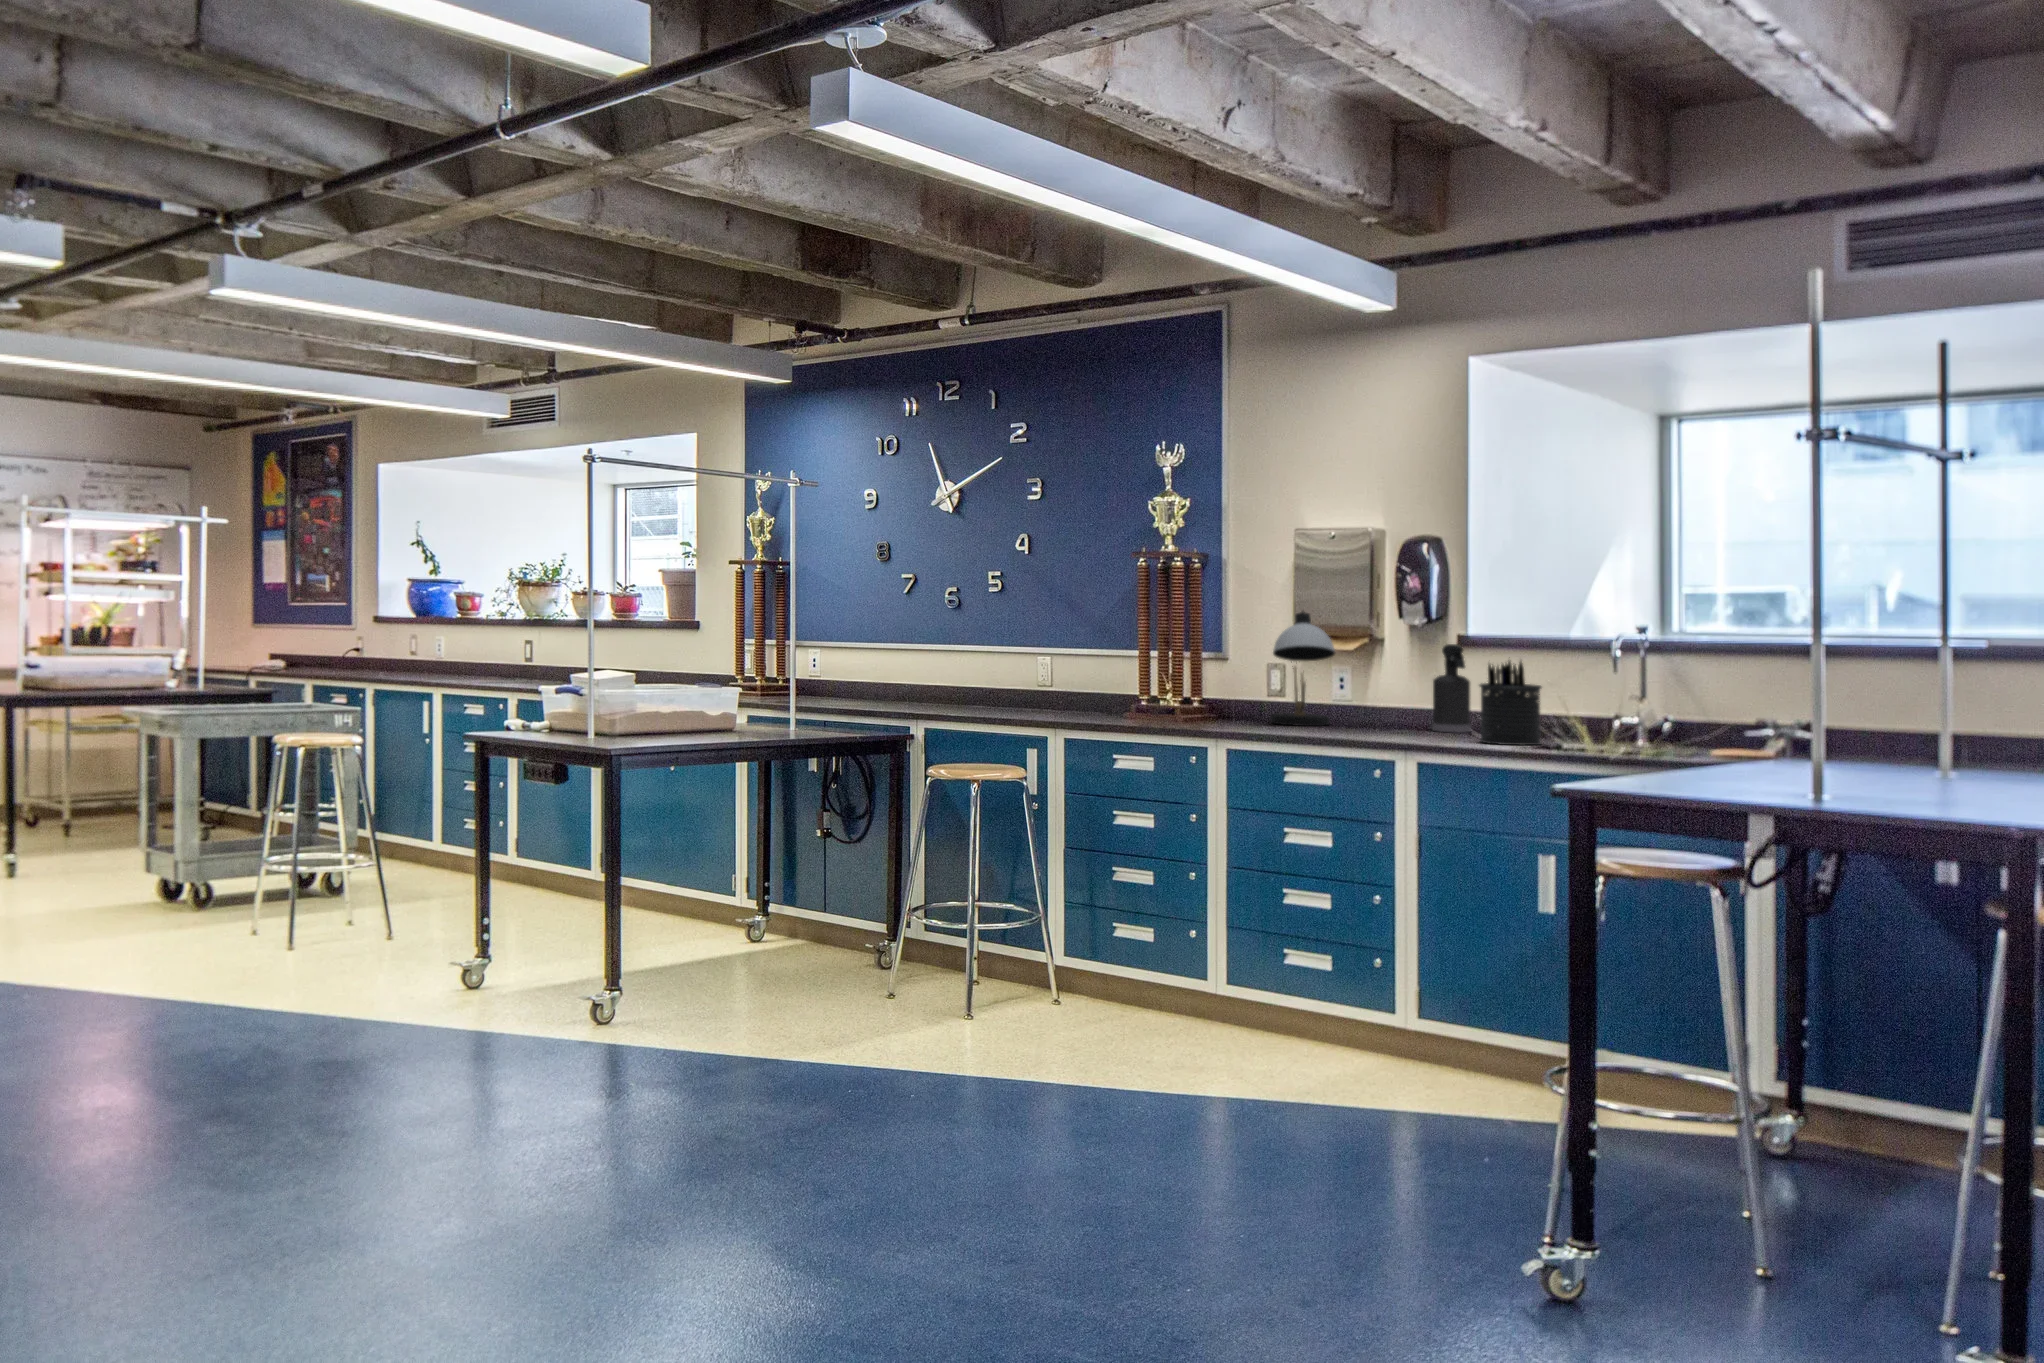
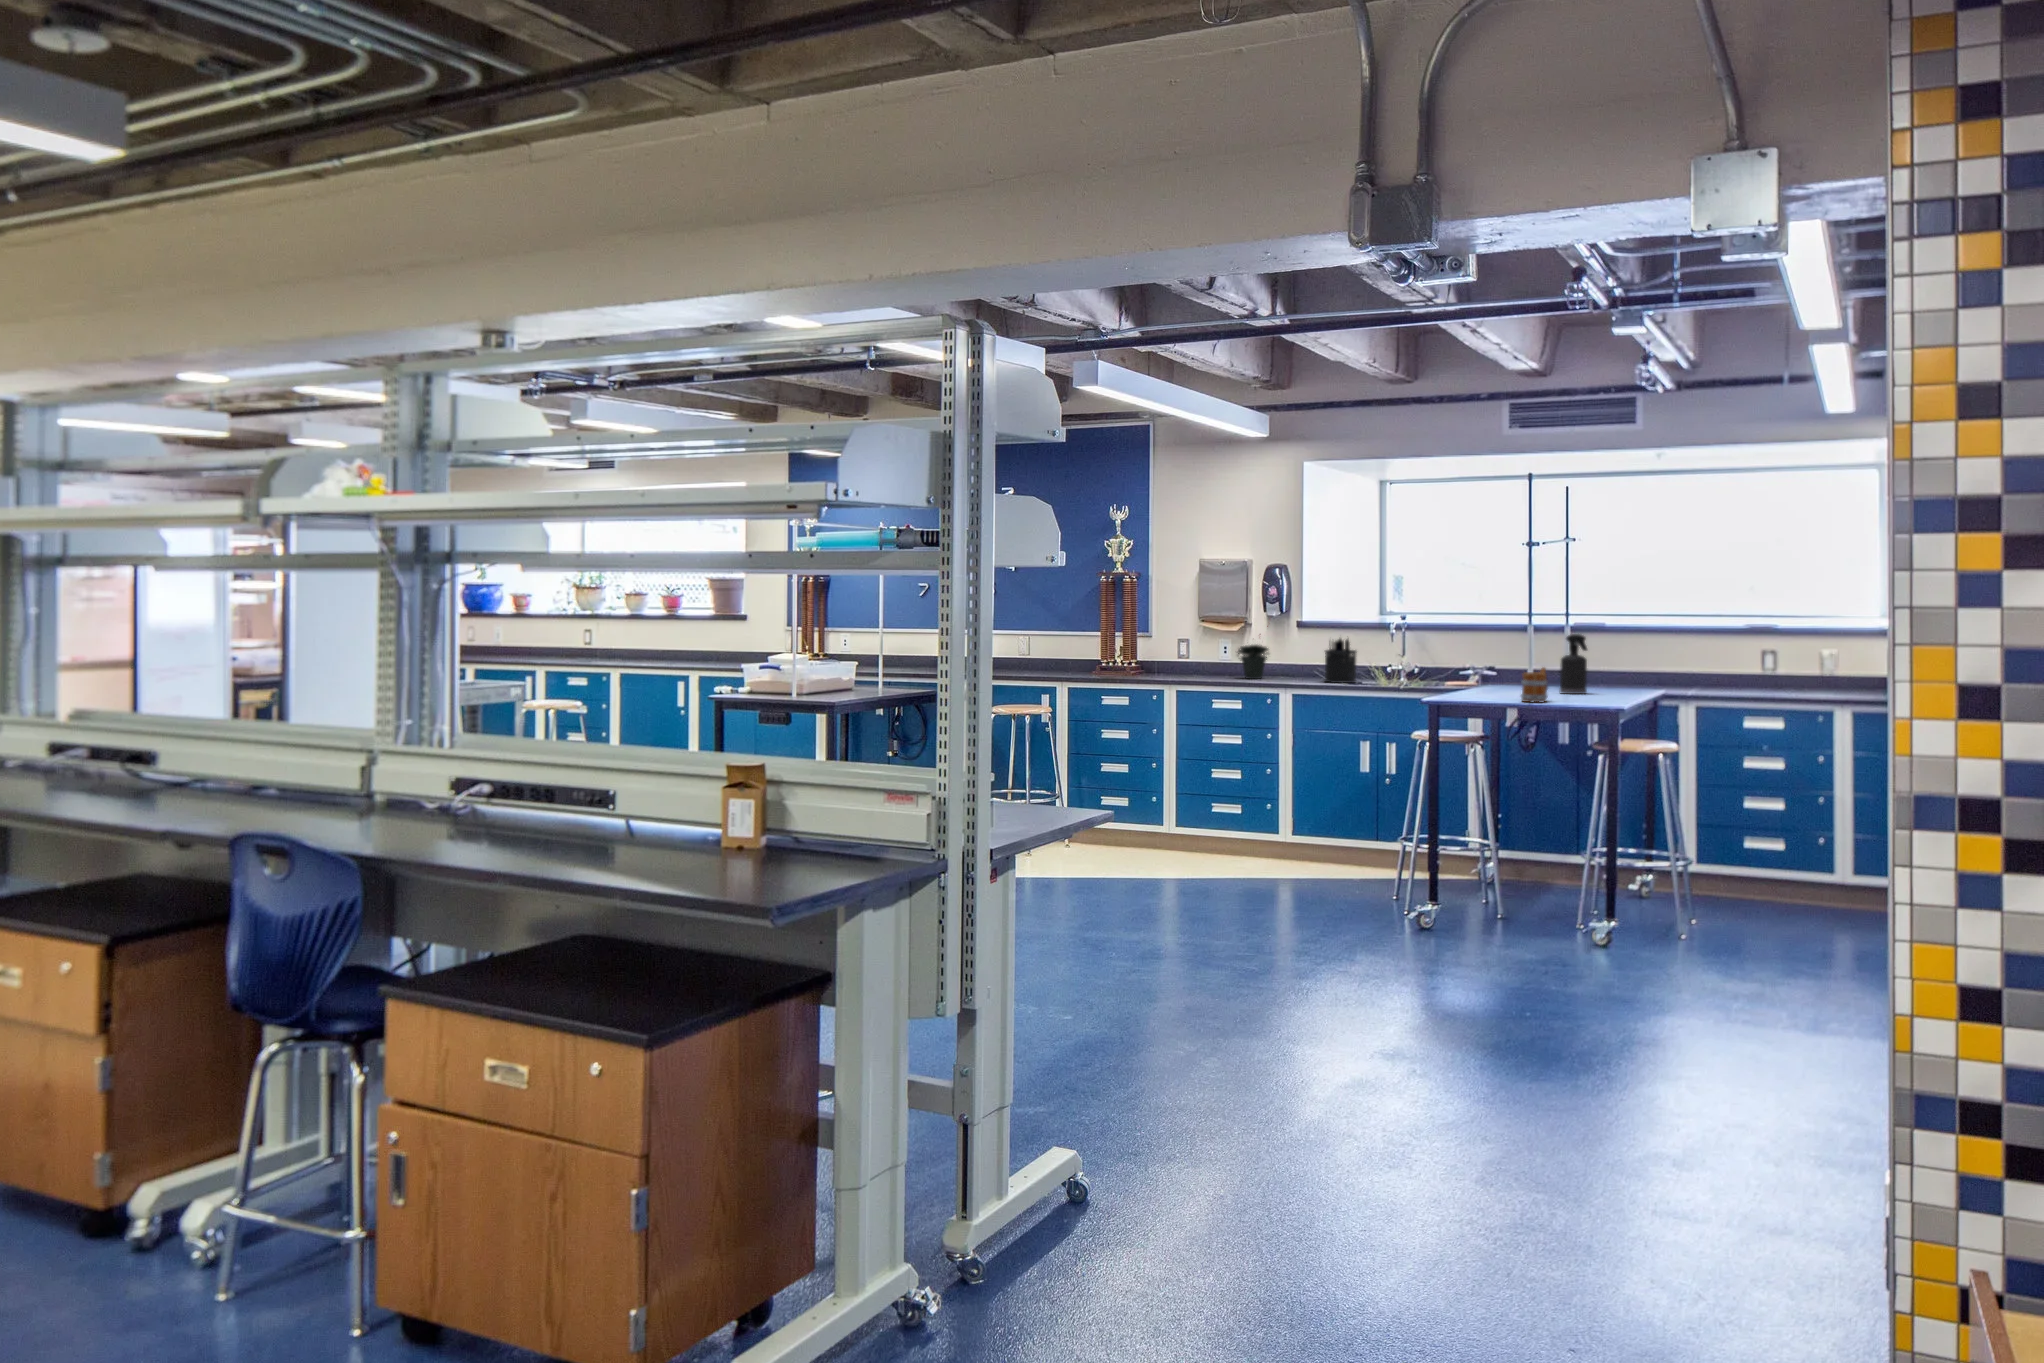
desk lamp: present [1270,611,1335,726] -> none [1184,606,1226,675]
potted plant: none [1336,622,1400,733] -> present [1237,626,1268,679]
spray bottle: present [1432,644,1471,733] -> present [1560,634,1587,694]
mug: none [1809,718,1879,796] -> present [1521,667,1548,702]

